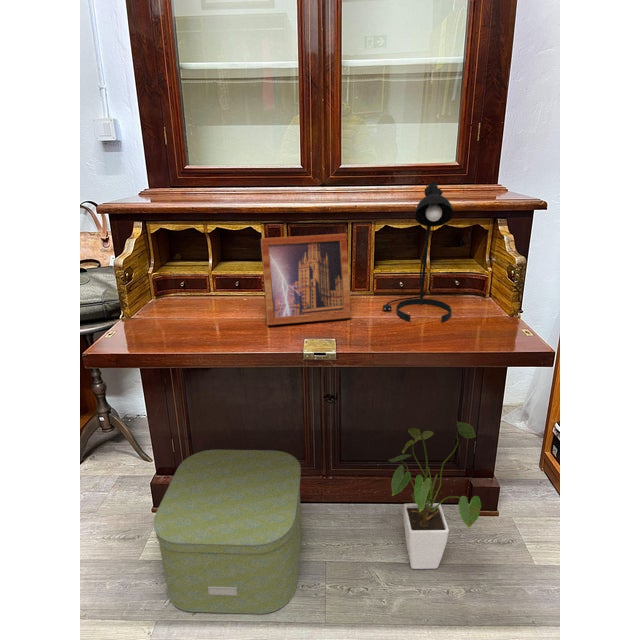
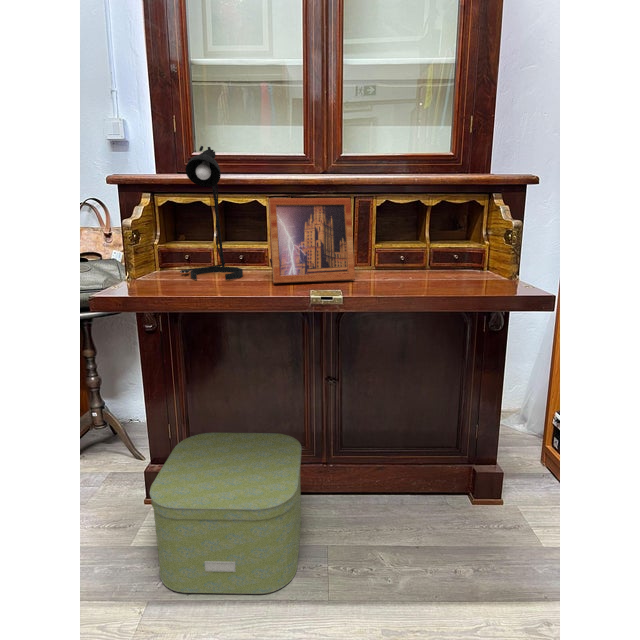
desk lamp: present [383,181,453,322] -> present [180,146,243,280]
house plant: present [389,422,481,569] -> none [391,395,488,552]

